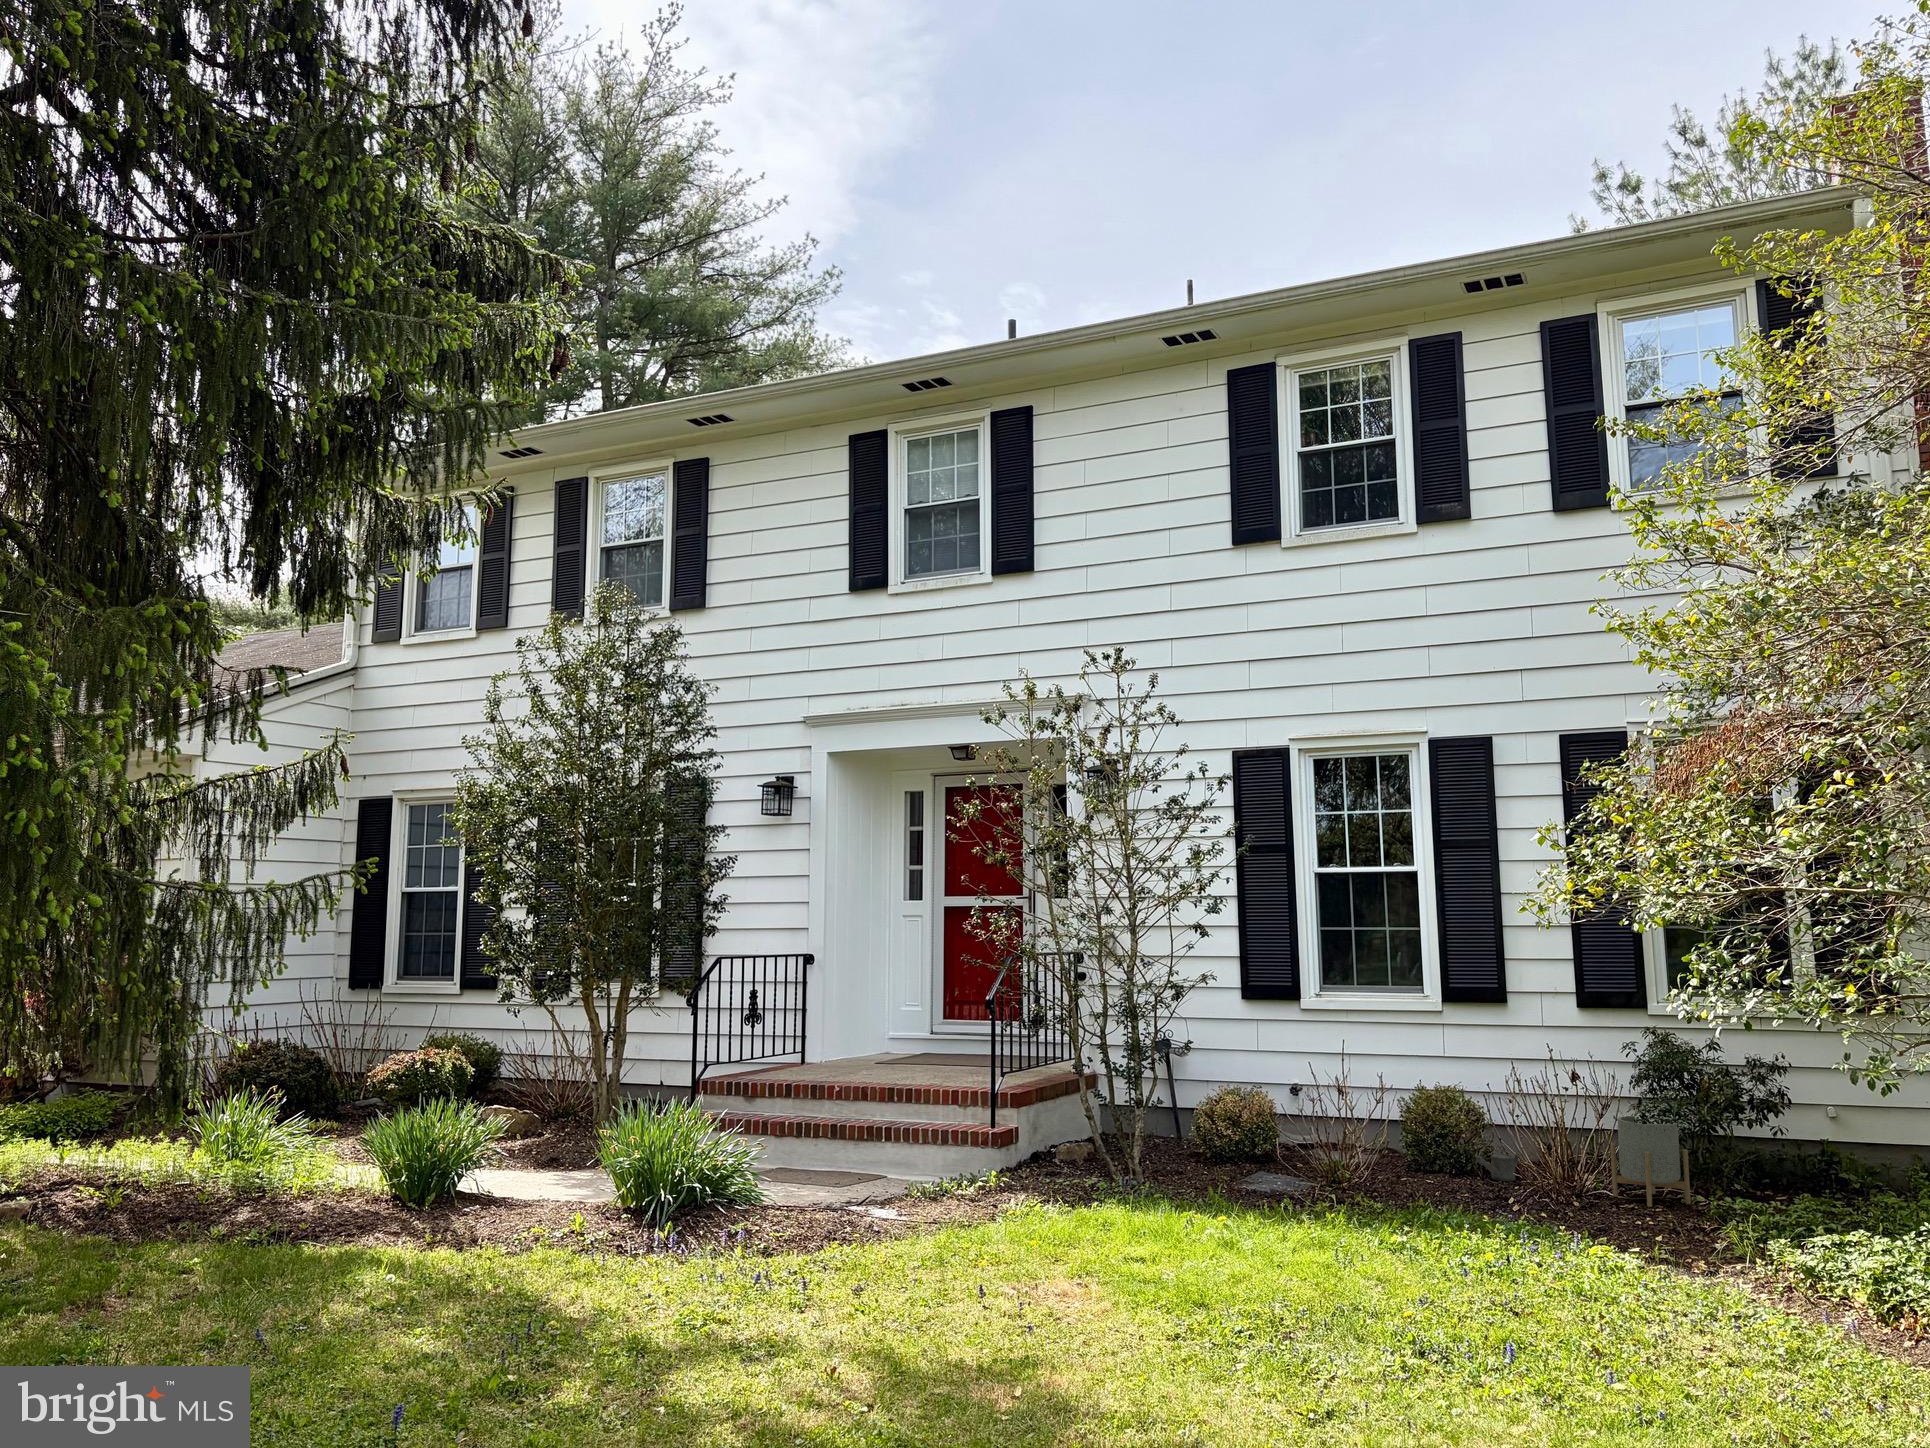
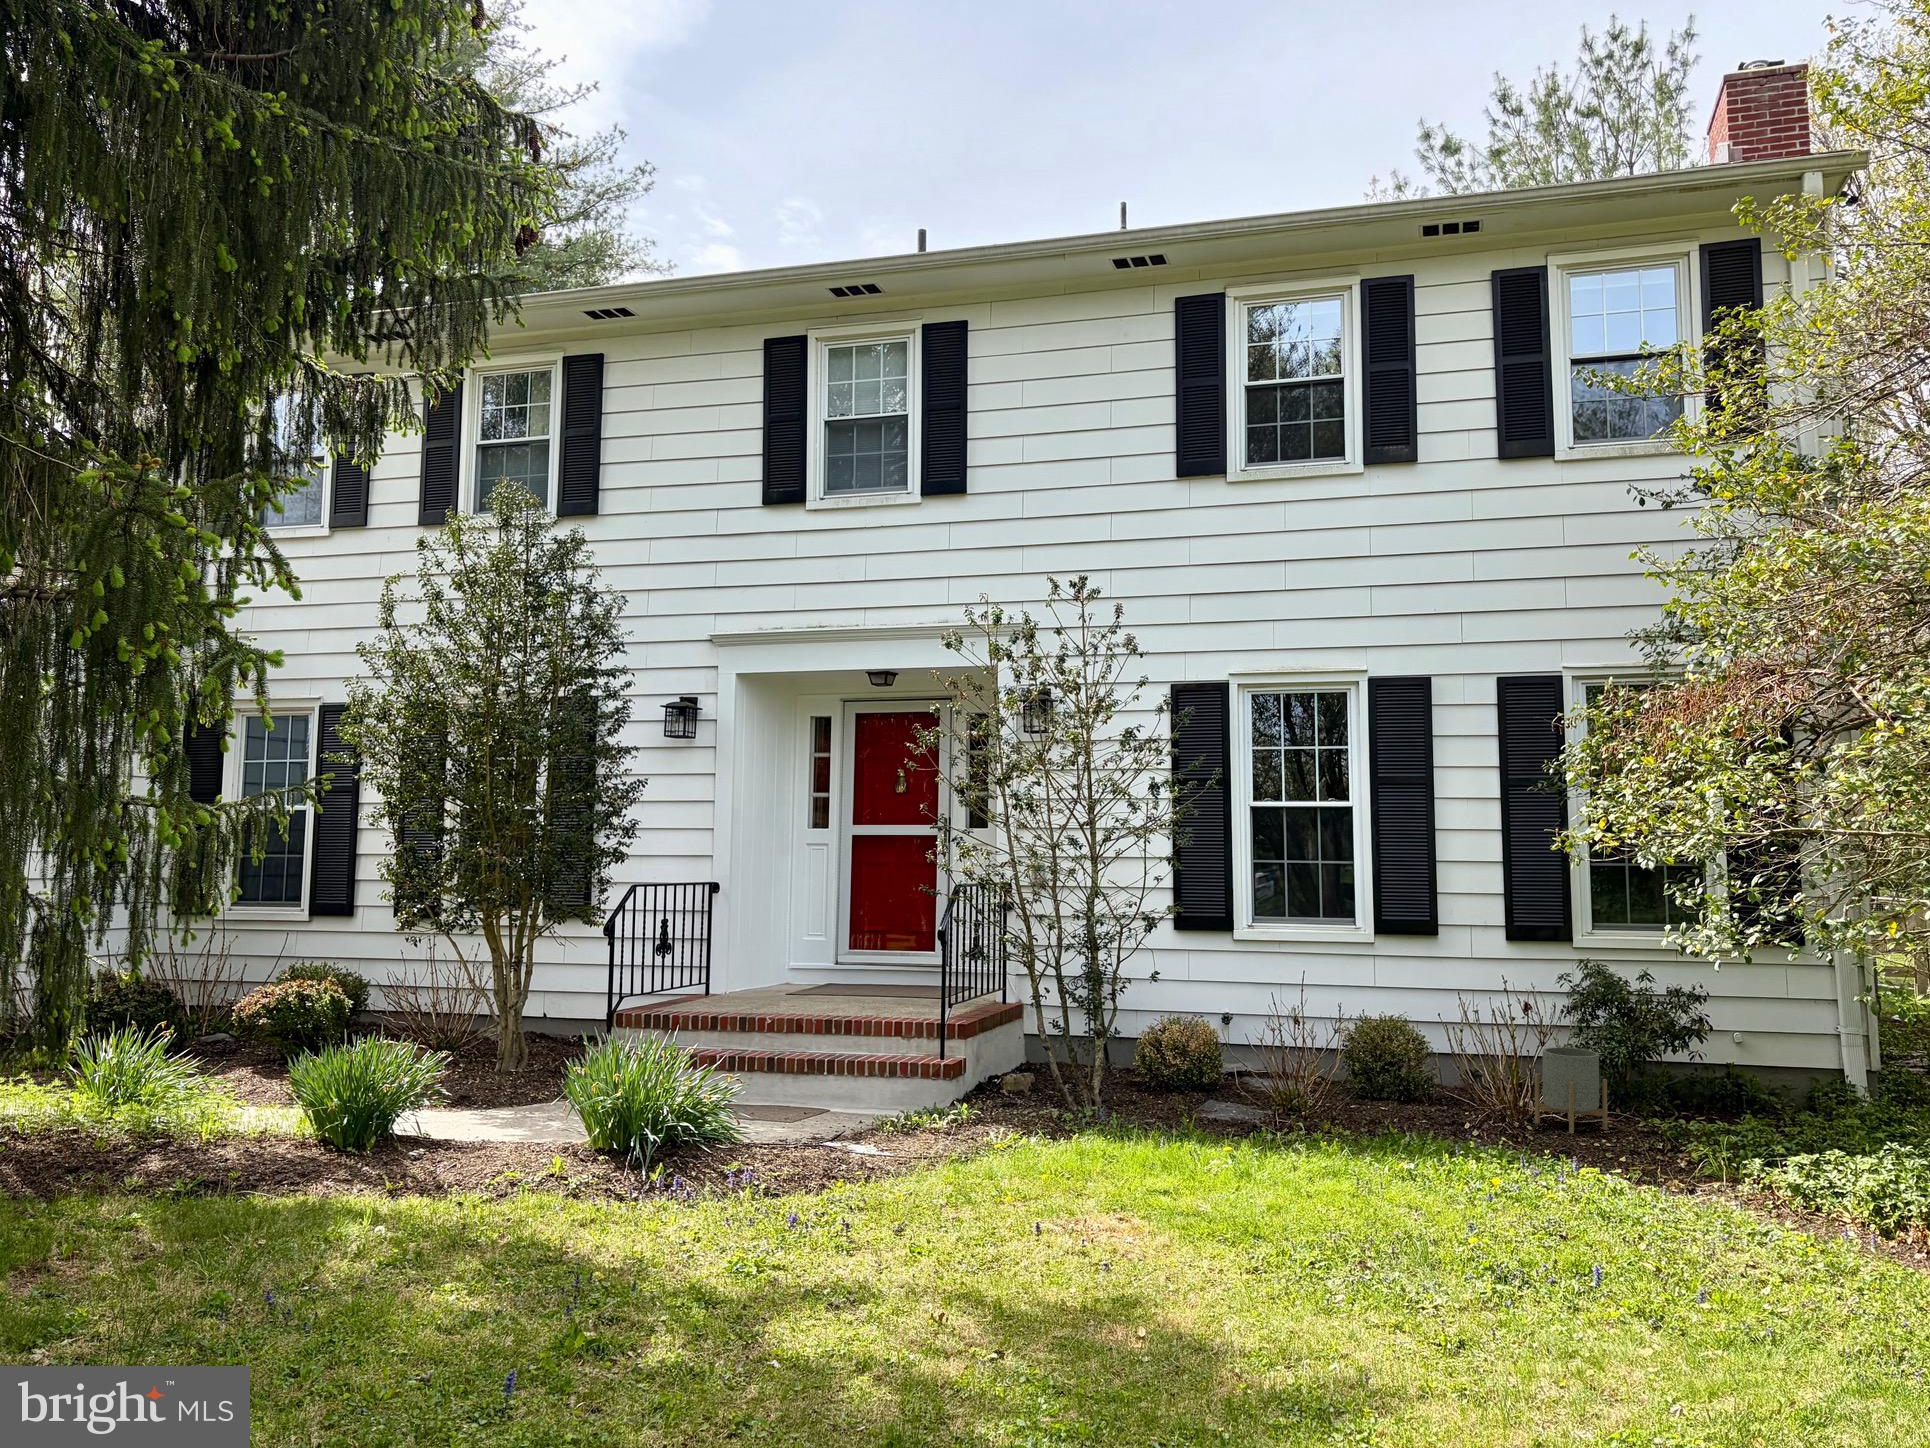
watering can: present [1476,1154,1518,1181] -> none [1406,1082,1443,1109]

